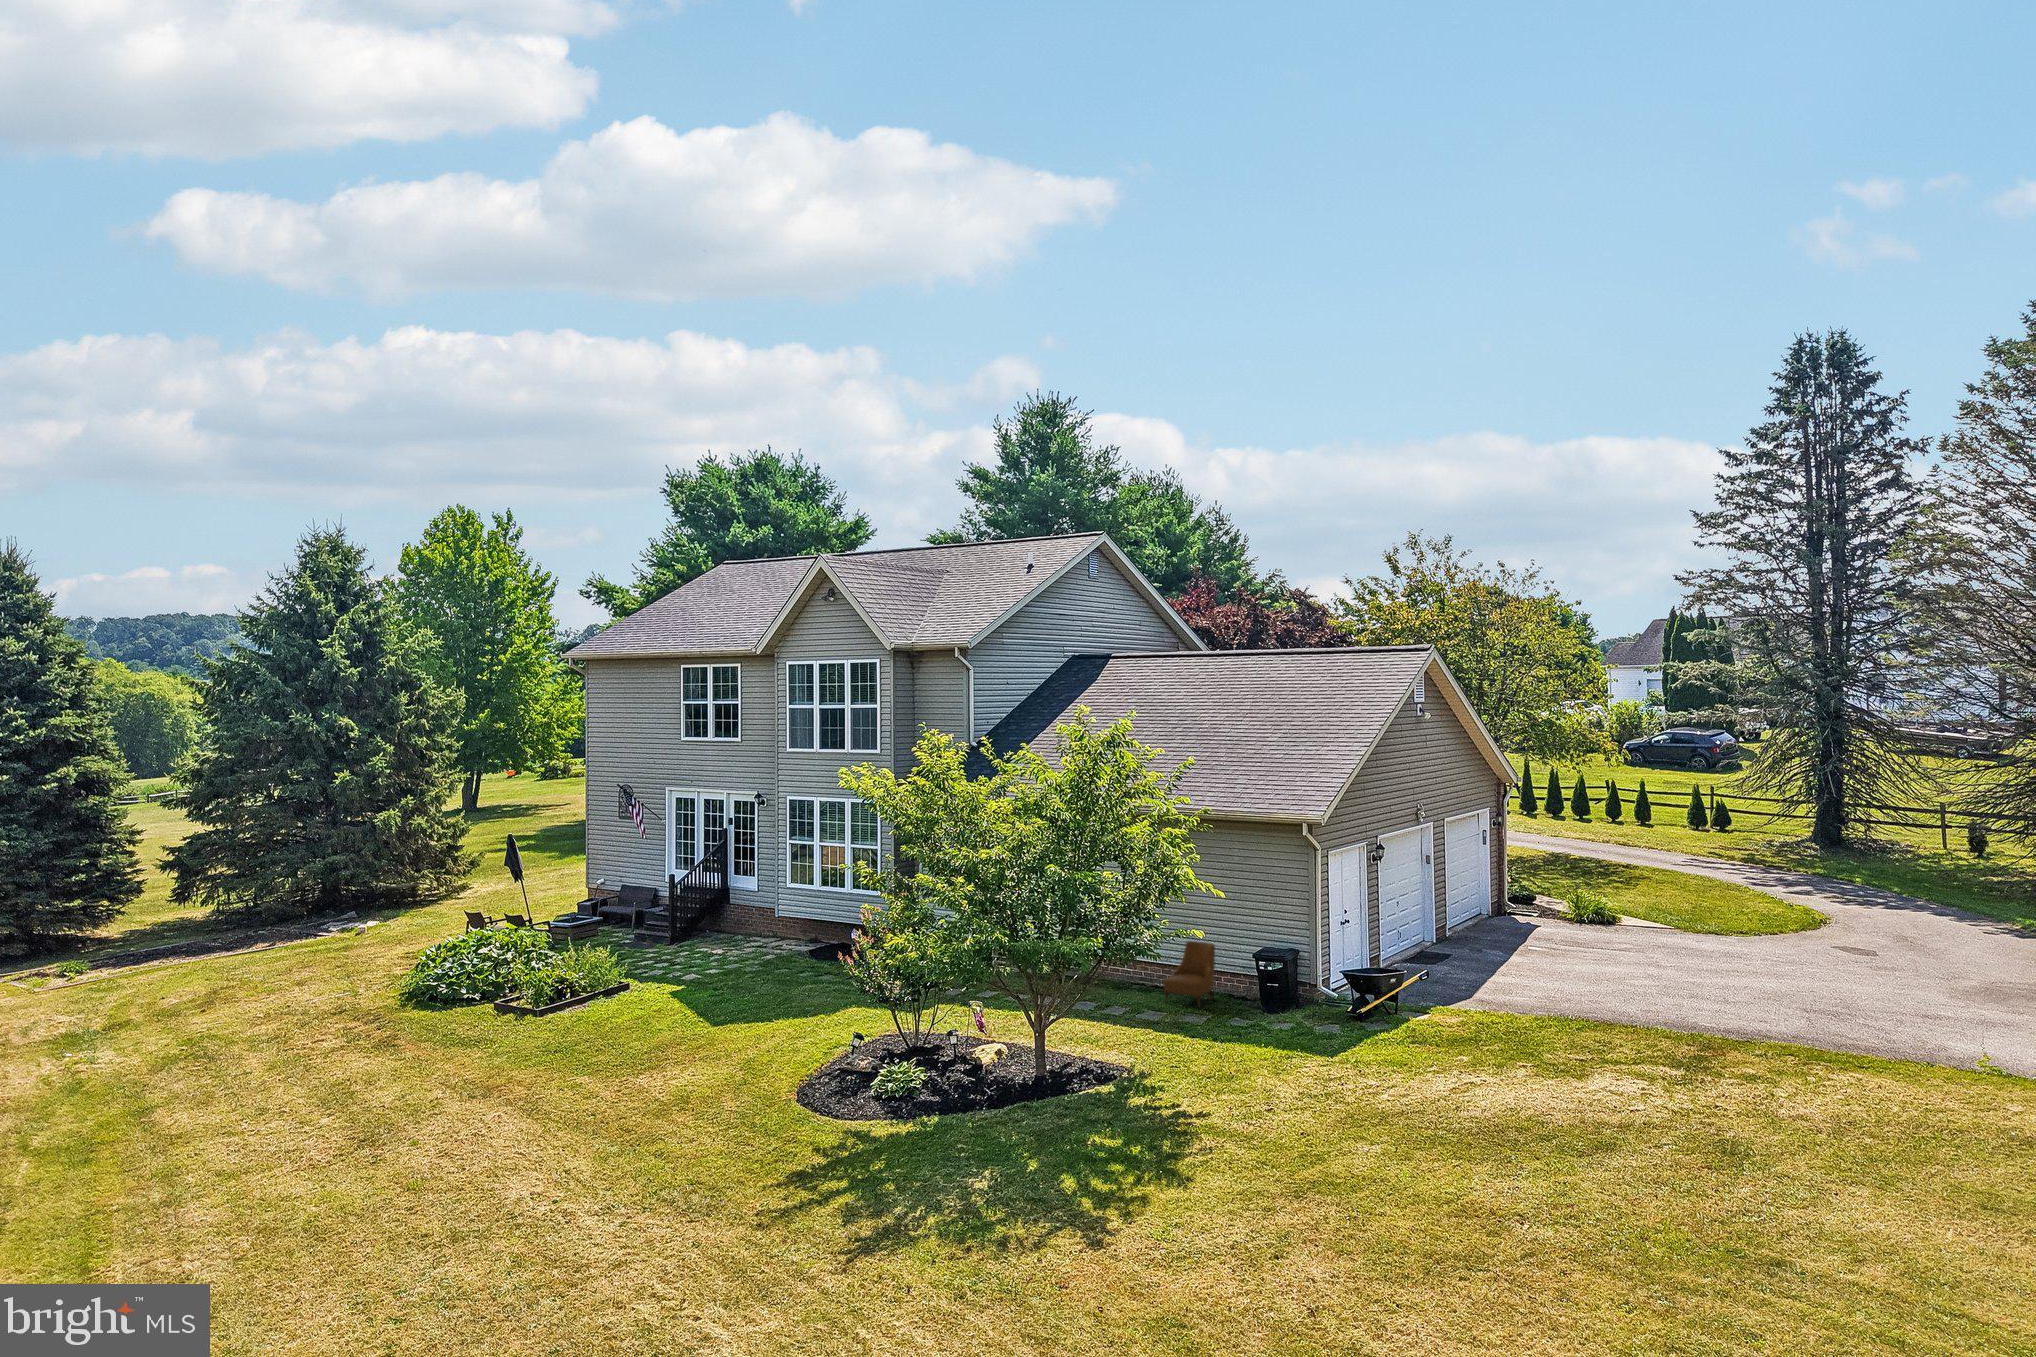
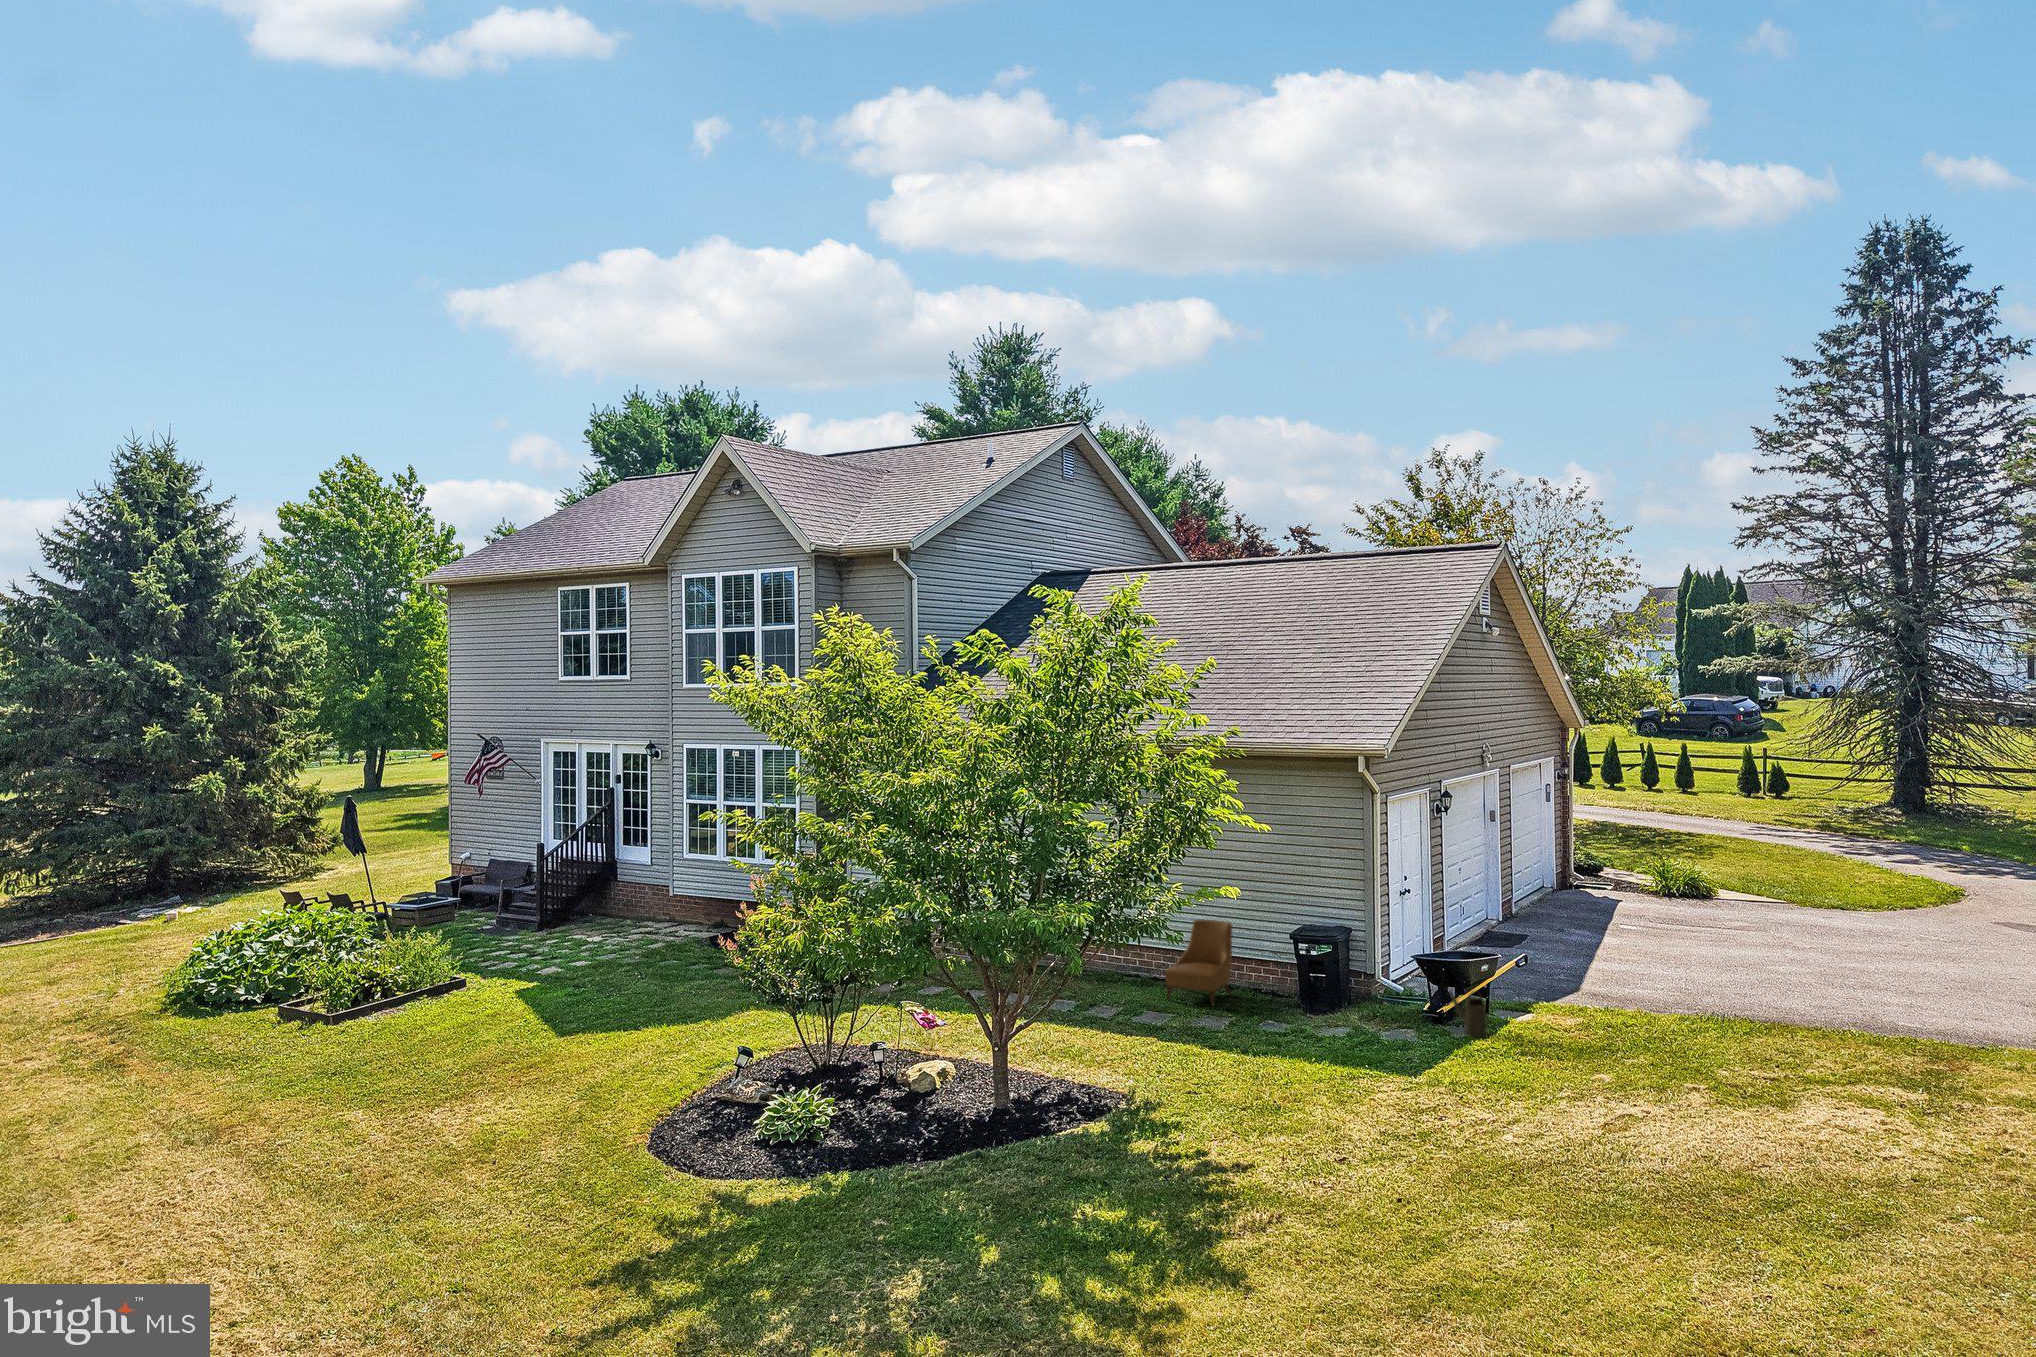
round table: present [384,882,420,906] -> none [207,861,257,892]
watering can: none [1372,996,1400,1032] -> present [1448,991,1489,1037]

